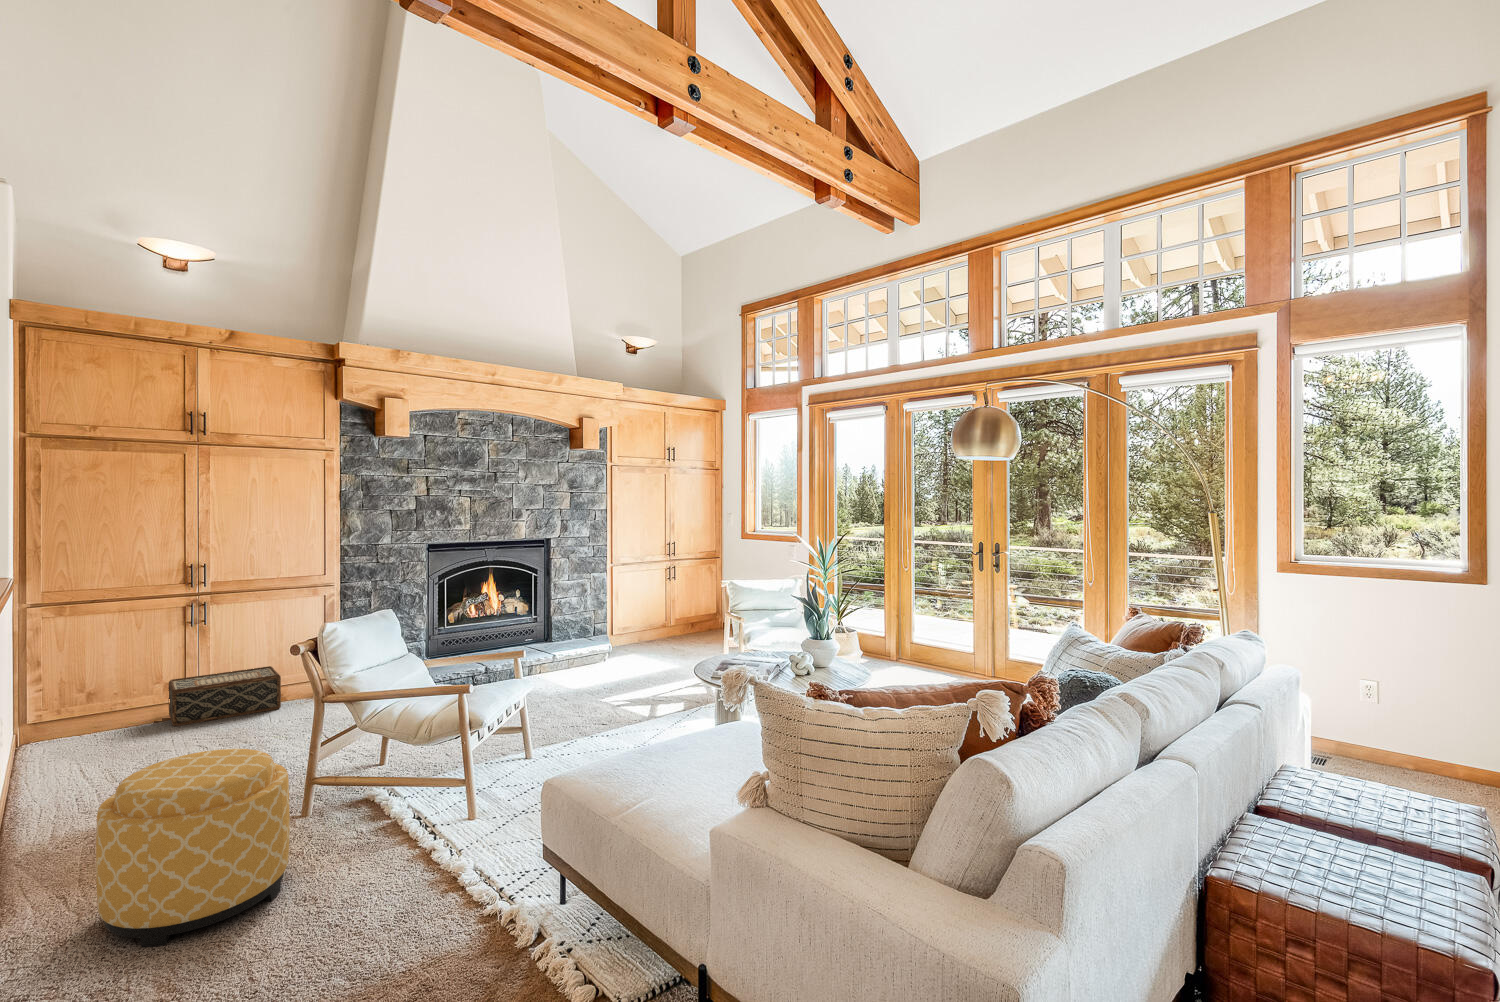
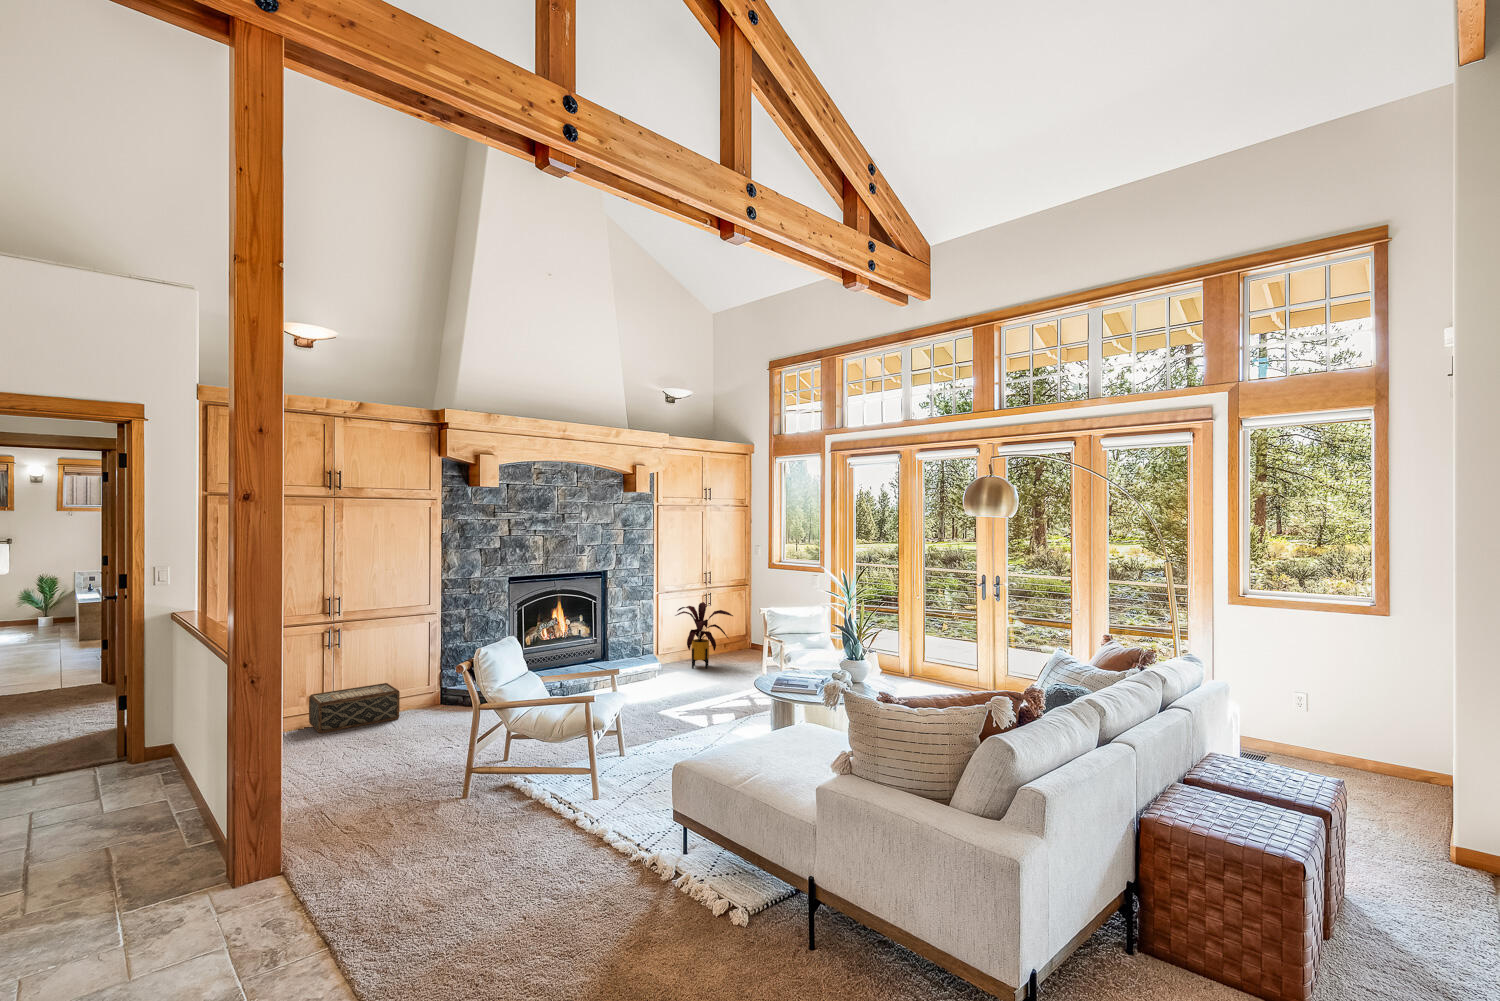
house plant: none [626,576,695,651] -> present [675,602,733,669]
ottoman: present [96,749,290,947] -> none [359,744,480,883]

